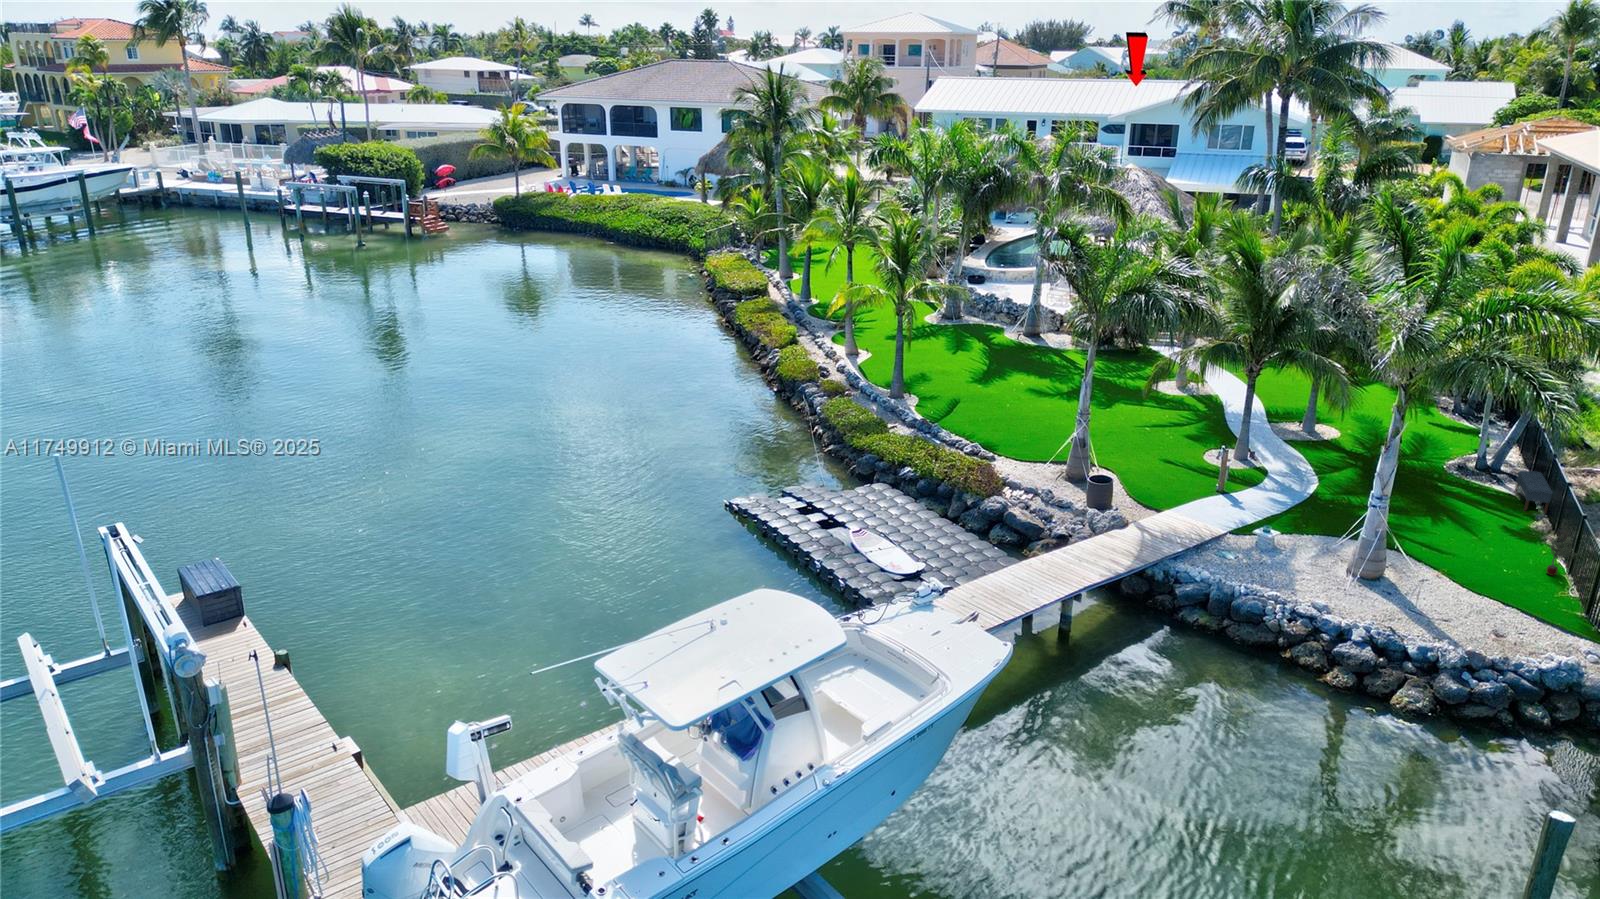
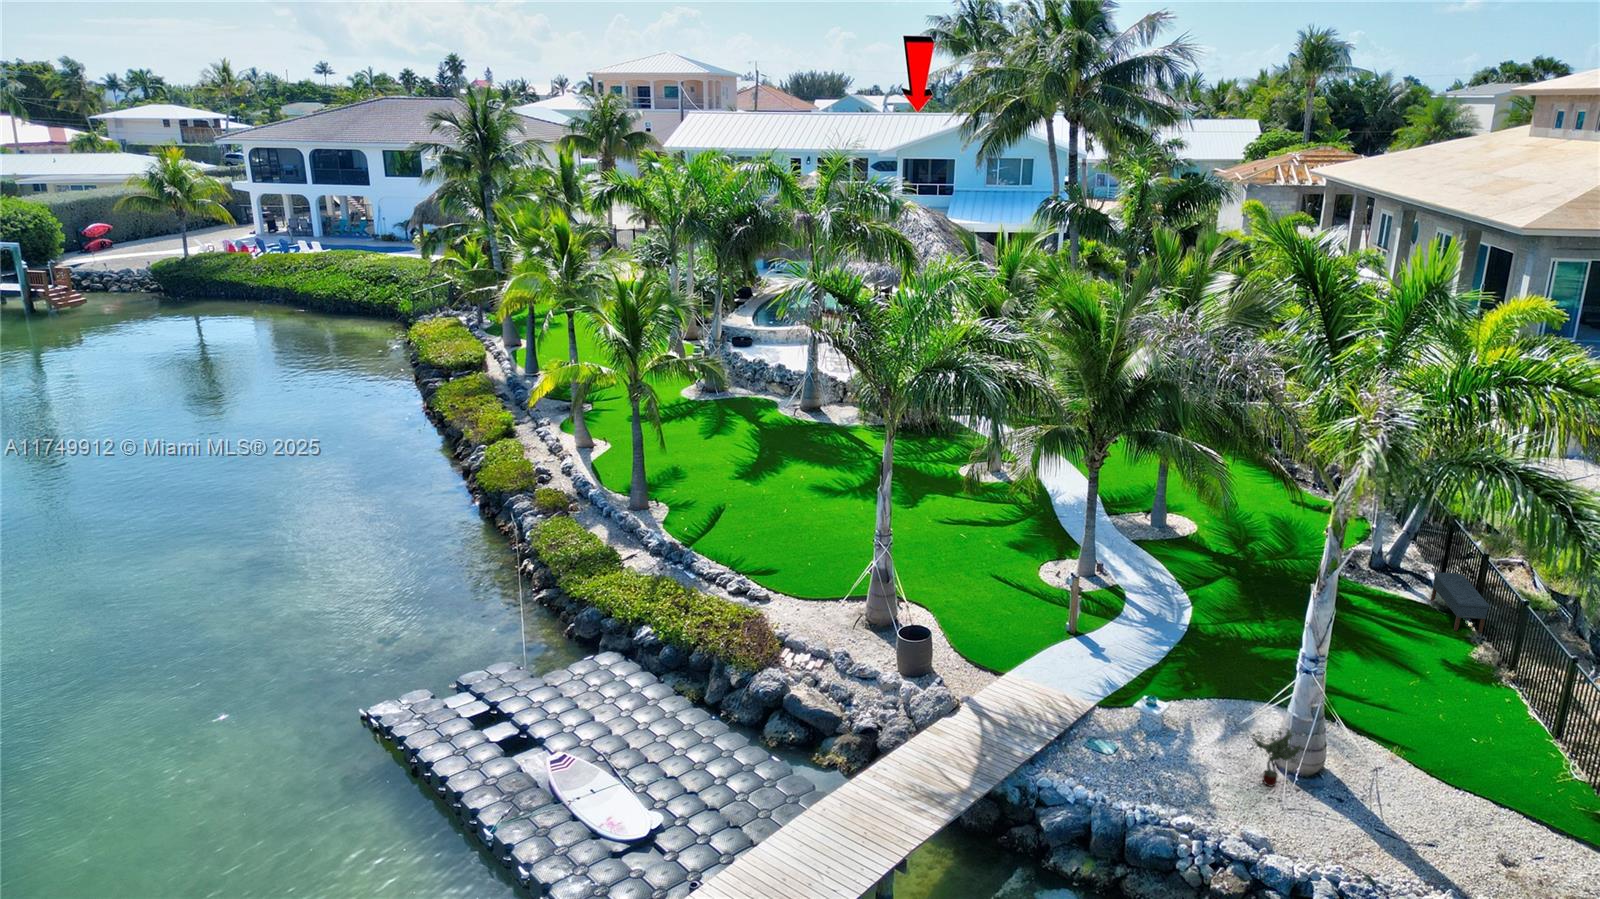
potted tree: present [1547,536,1577,576] -> present [1253,728,1302,786]

